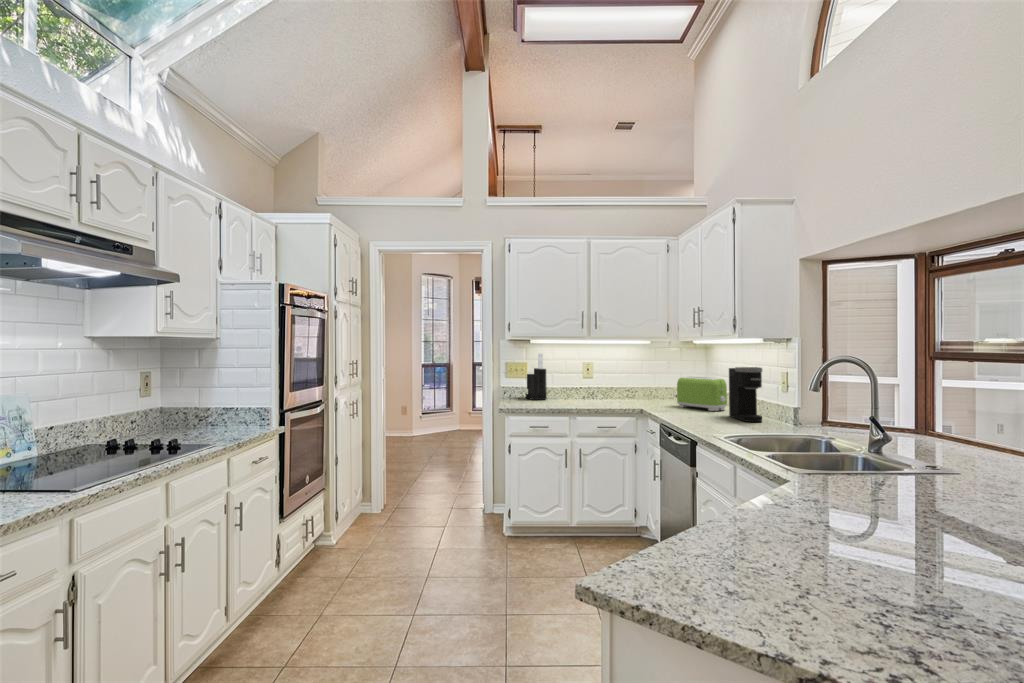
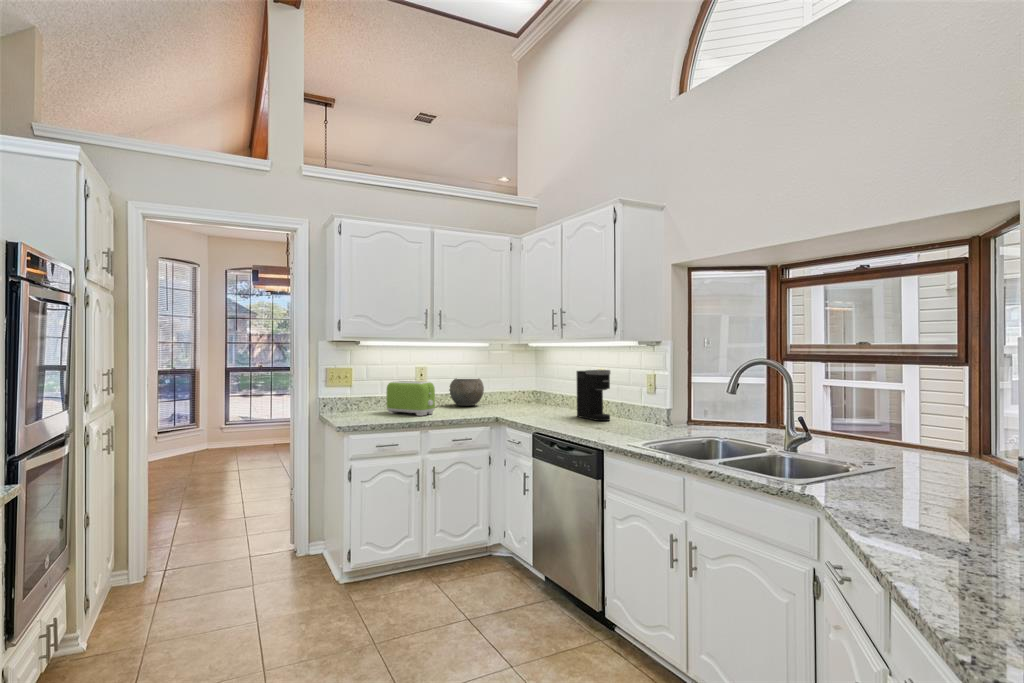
knife block: present [525,353,547,400] -> none [351,358,379,412]
bowl: none [613,374,647,400] -> present [449,378,484,406]
toaster: present [677,377,727,411] -> present [386,381,435,416]

